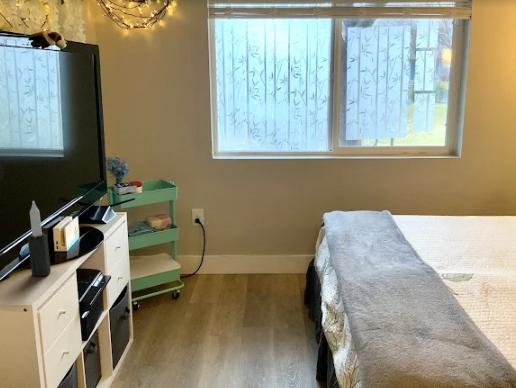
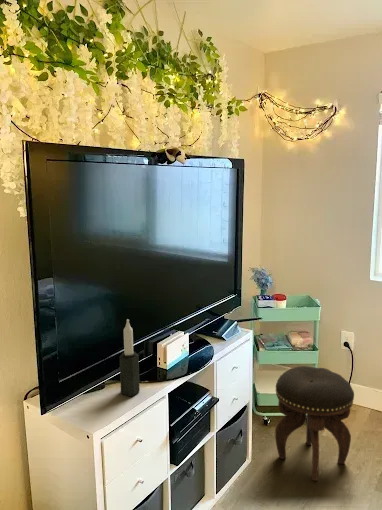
footstool: none [149,241,218,337] -> present [275,366,354,481]

